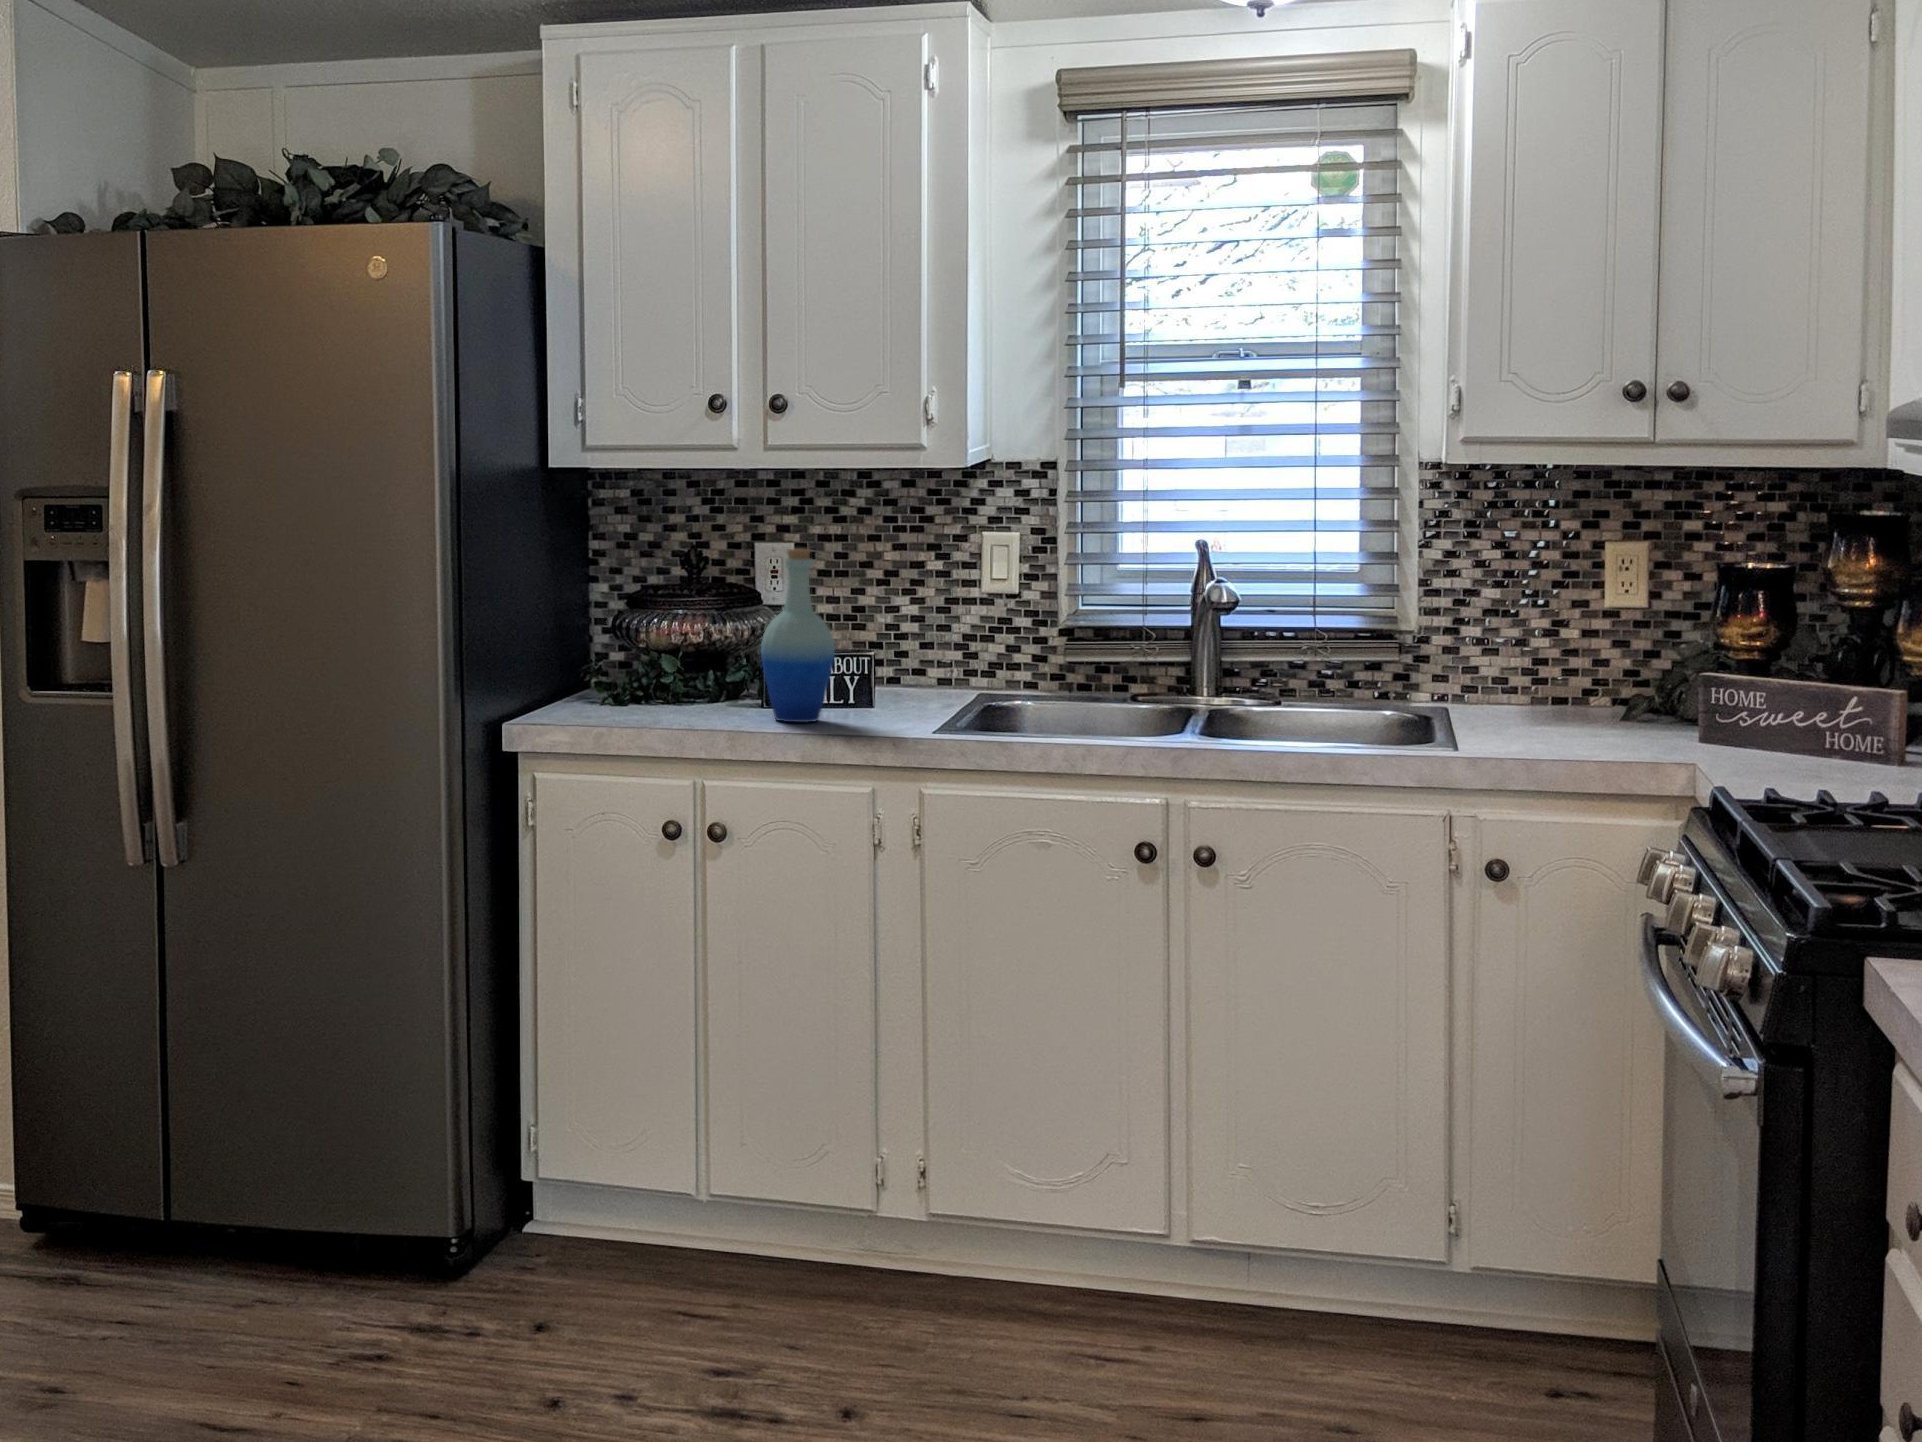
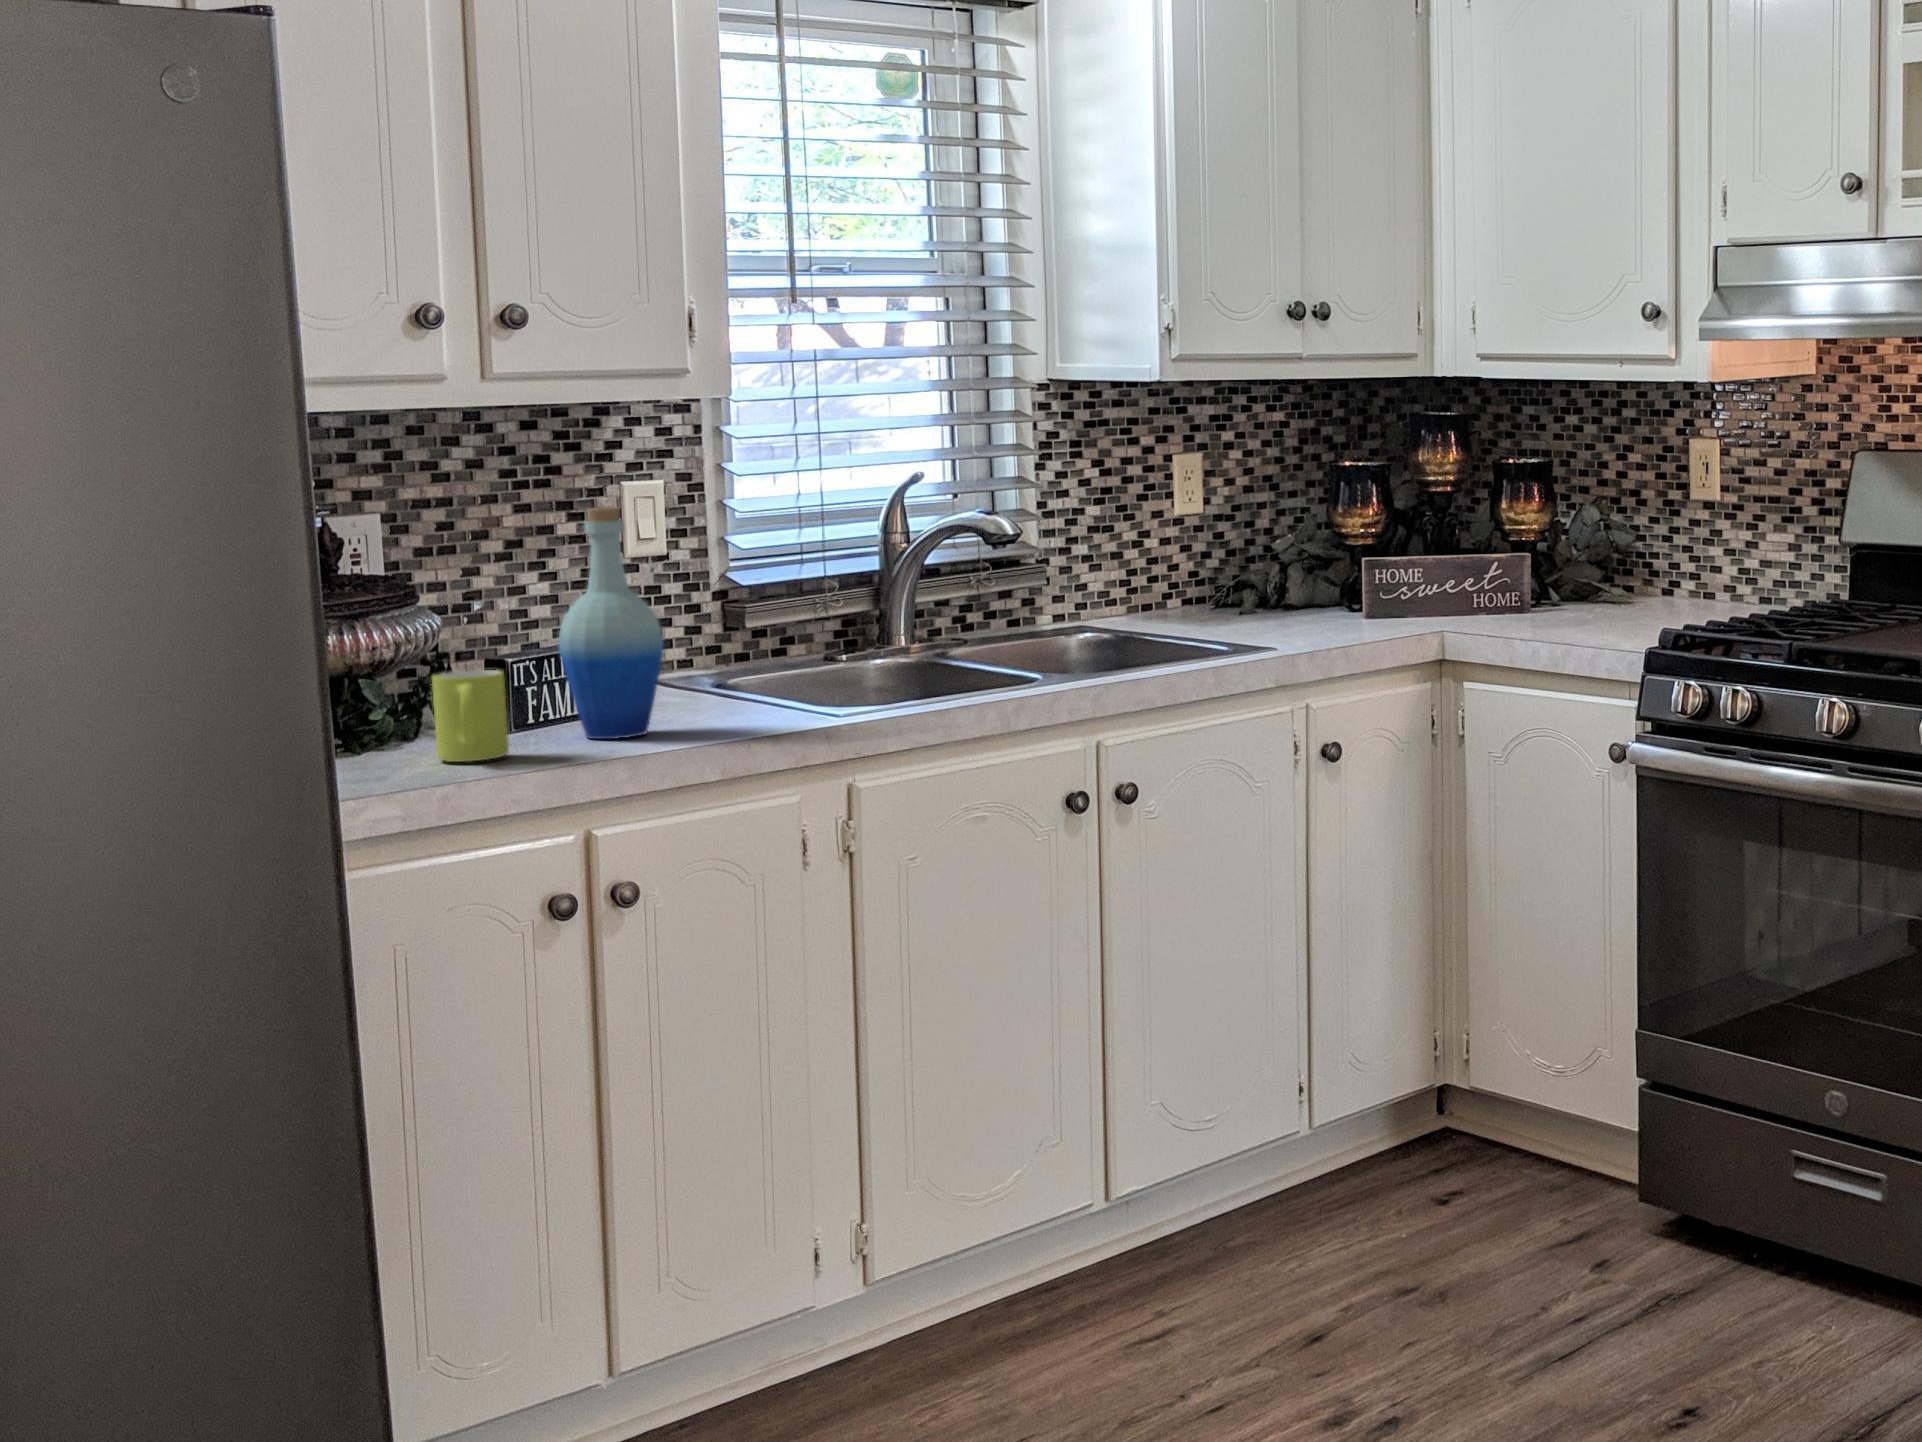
mug: none [641,655,696,718] -> present [432,670,509,762]

